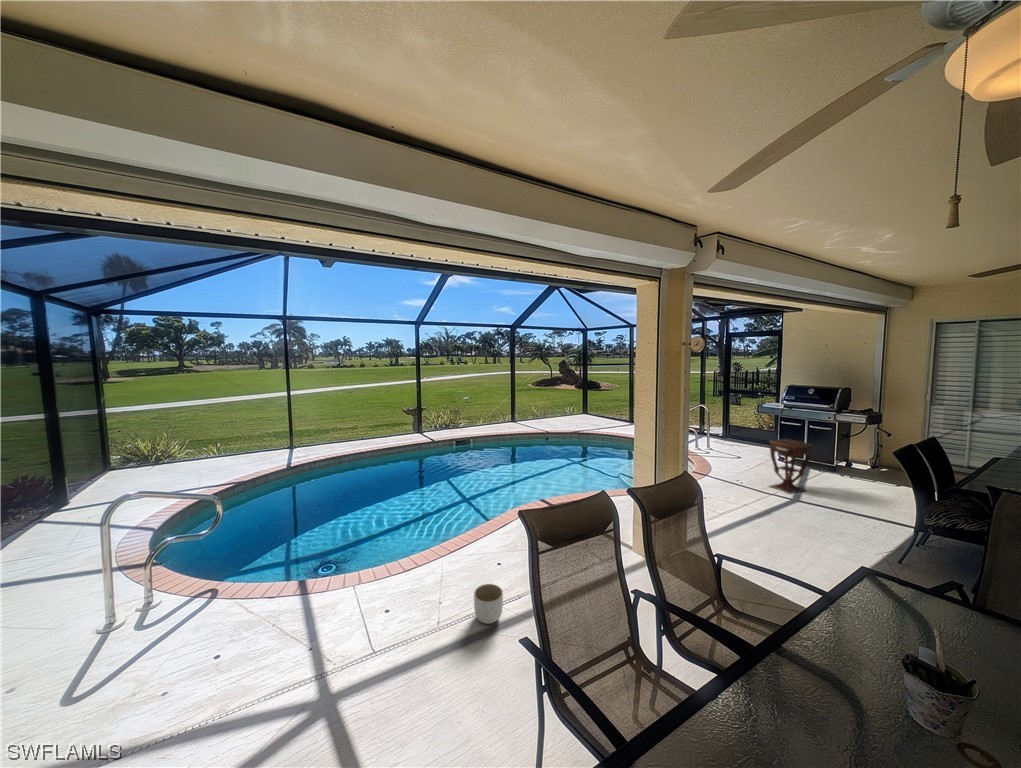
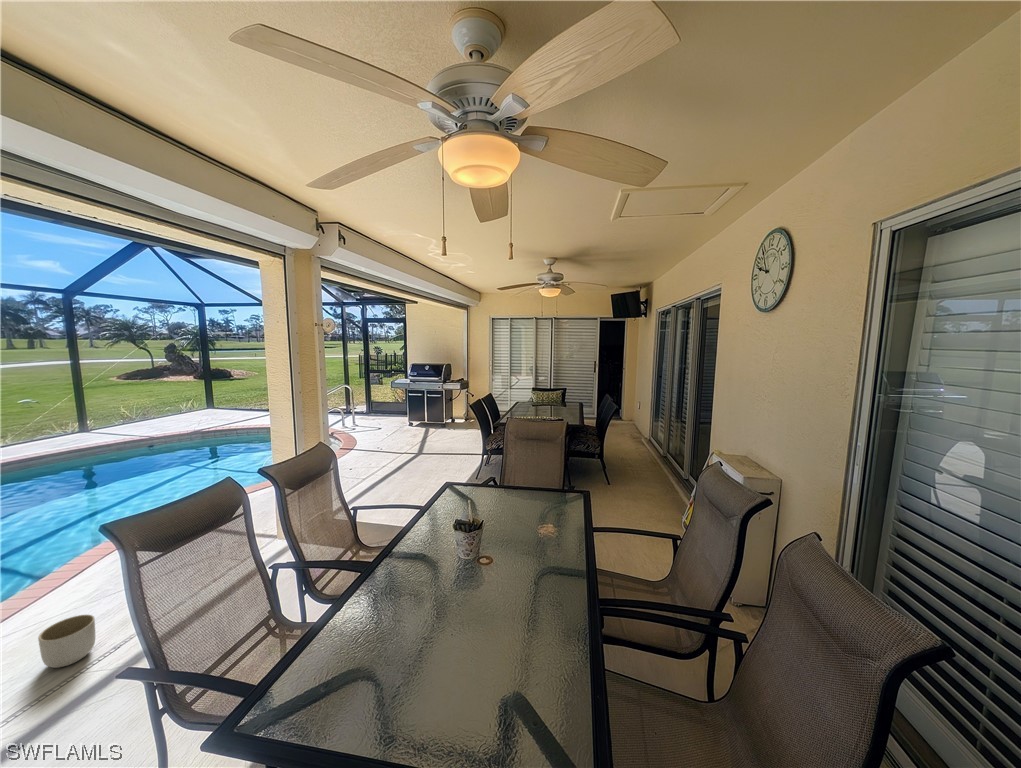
side table: present [770,439,812,494] -> none [398,405,427,448]

